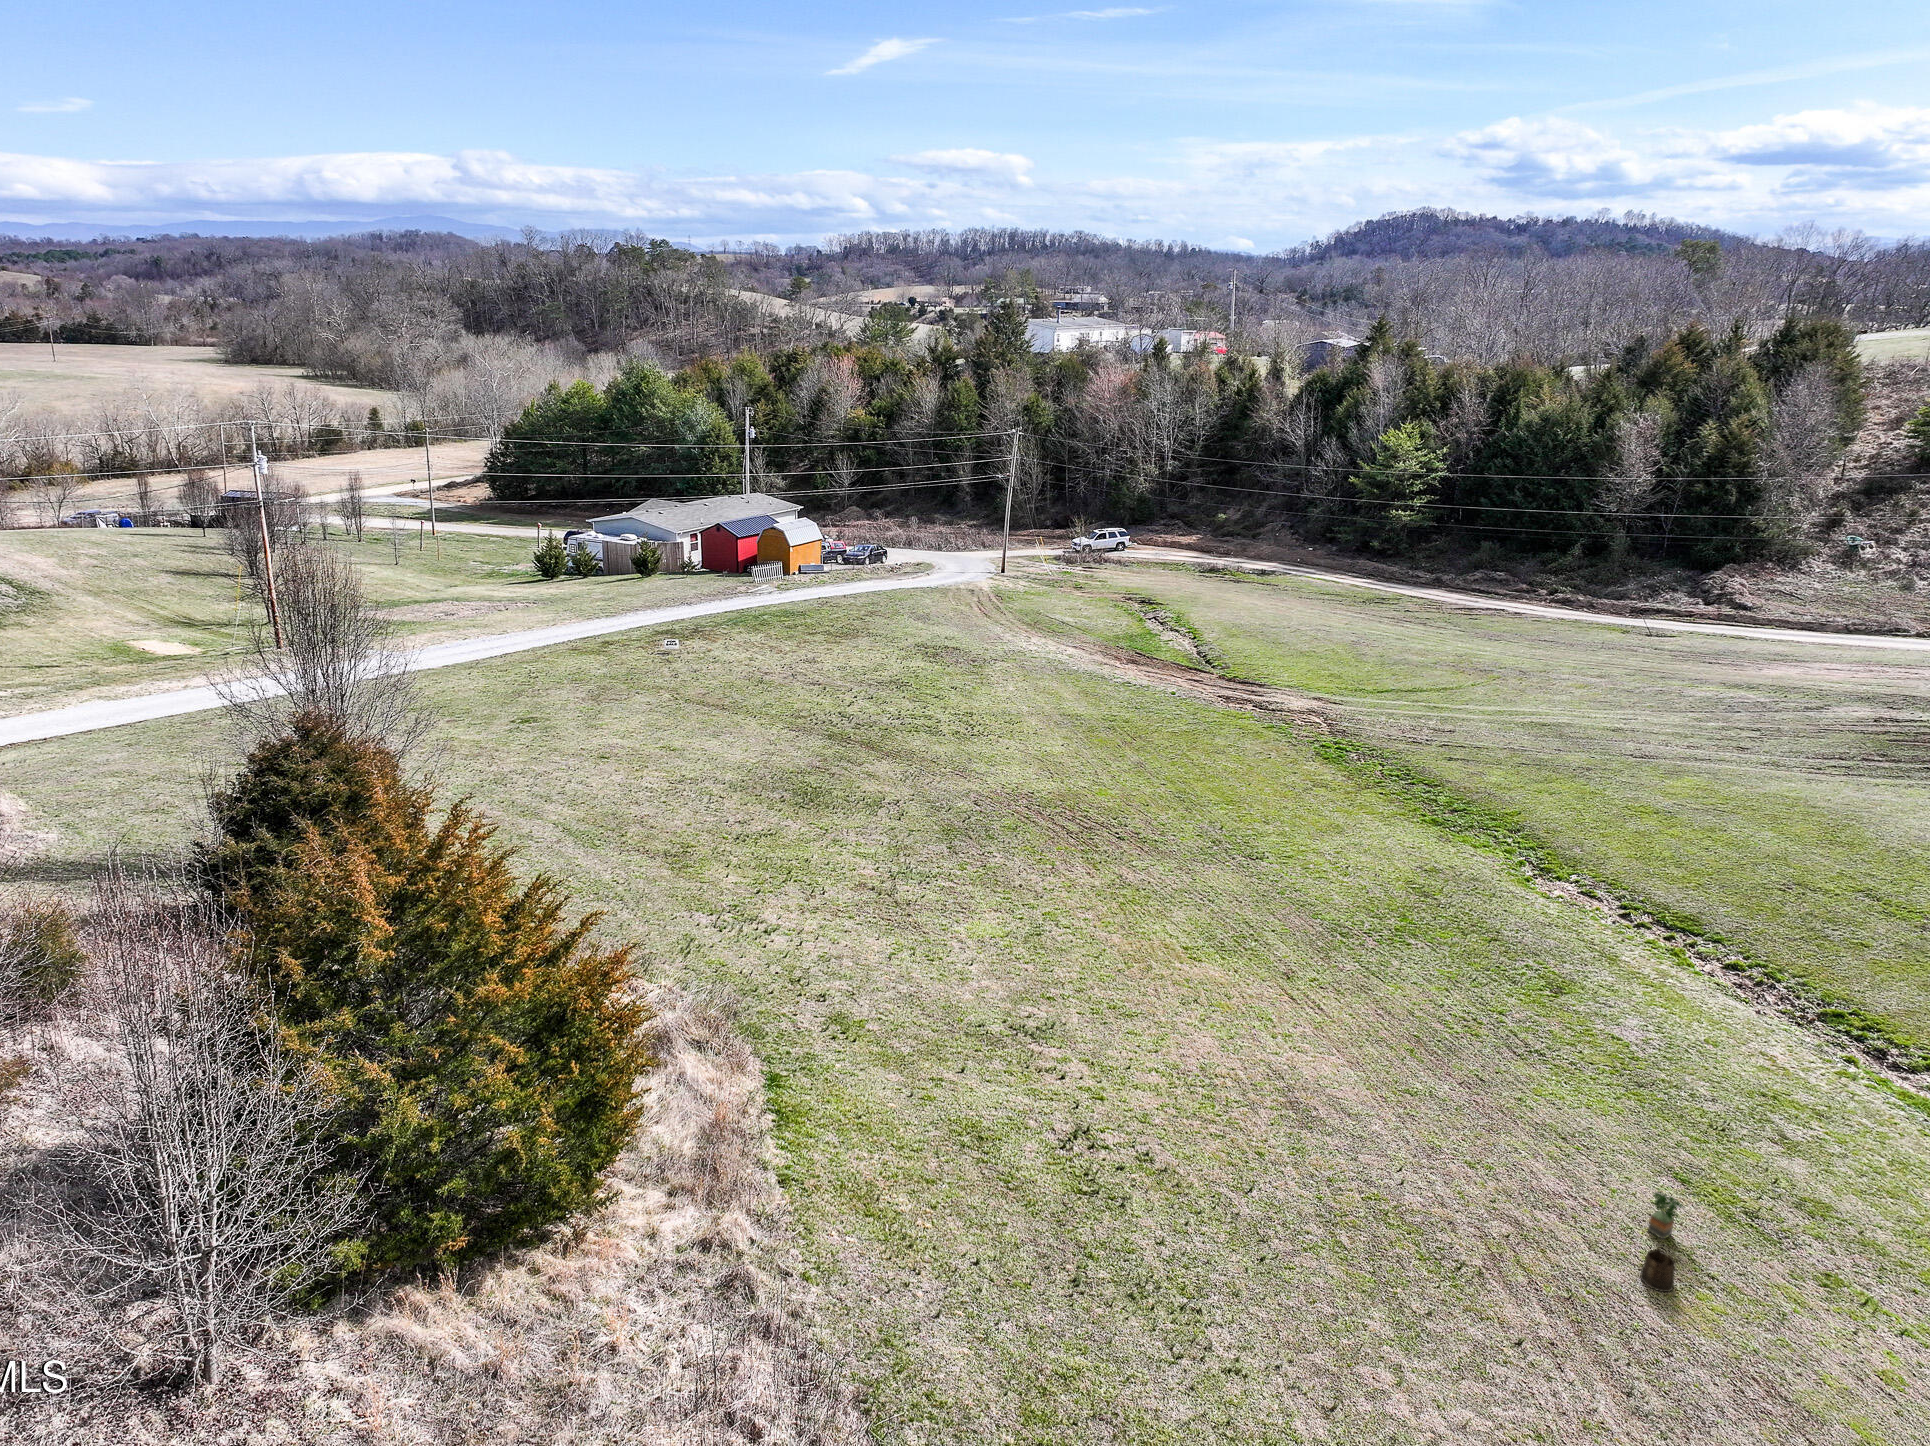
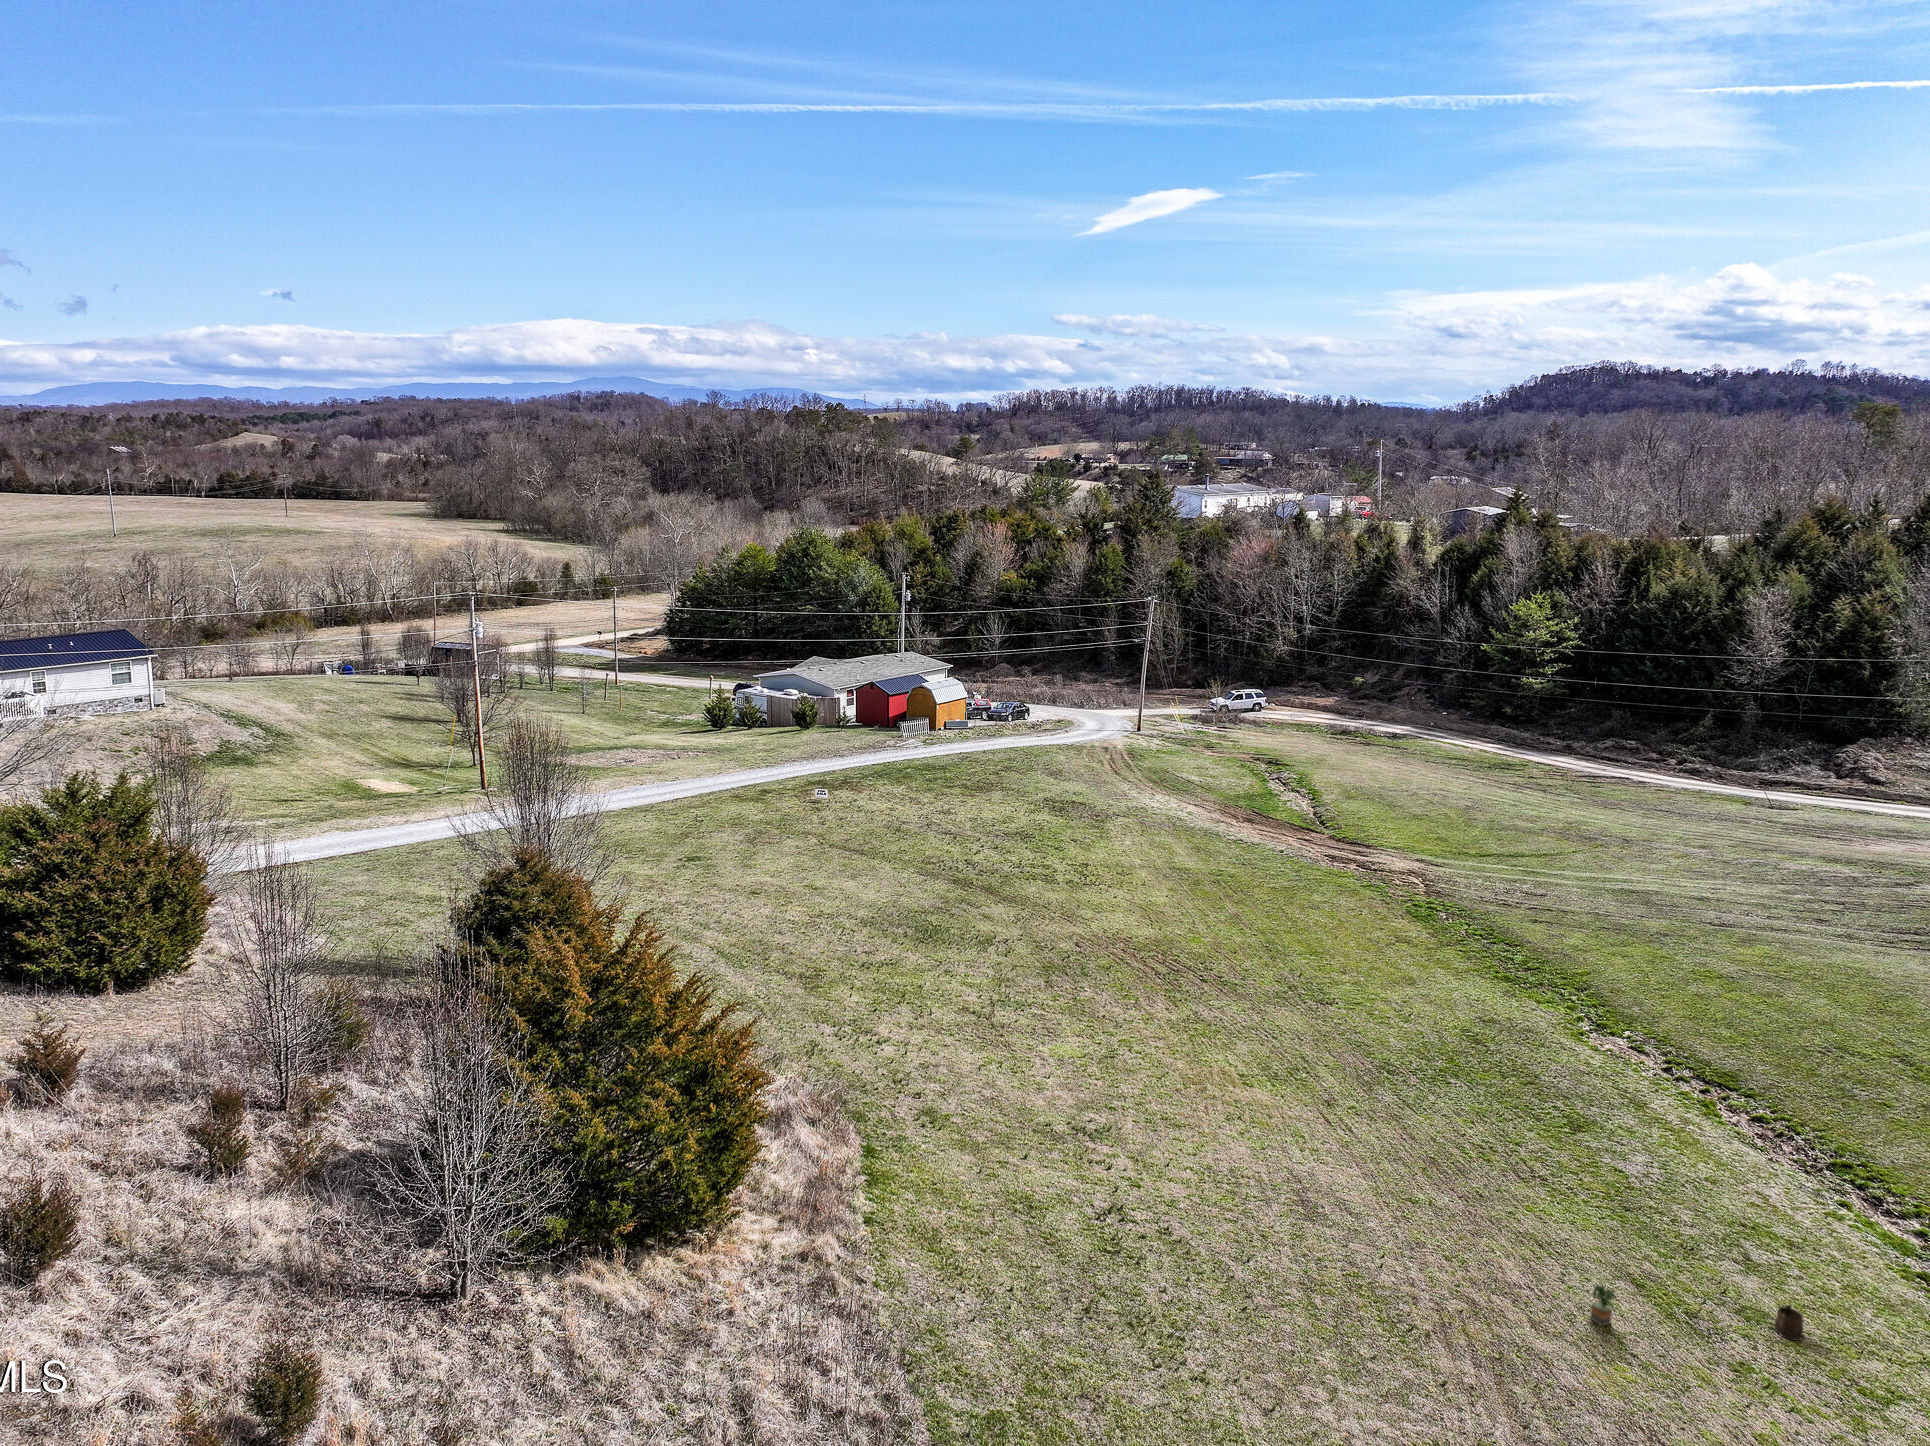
bucket: present [1640,1248,1676,1292] -> present [1774,1305,1803,1341]

